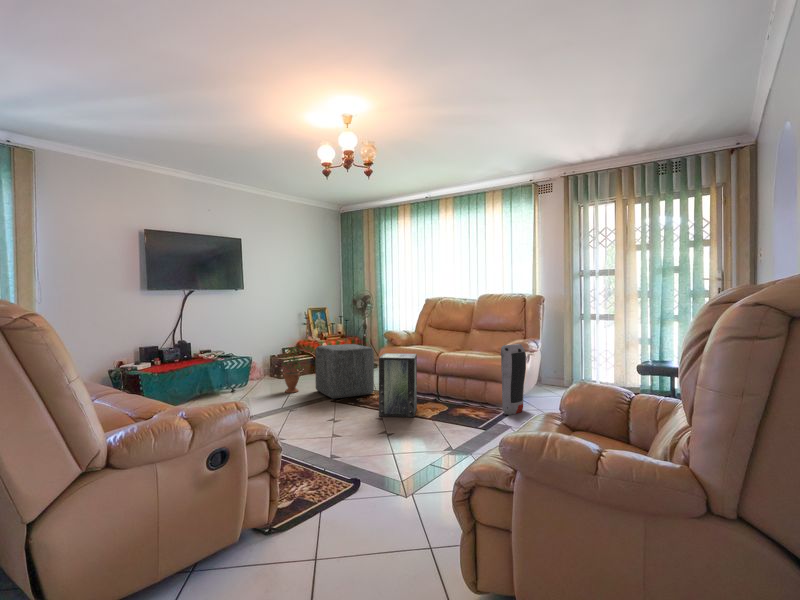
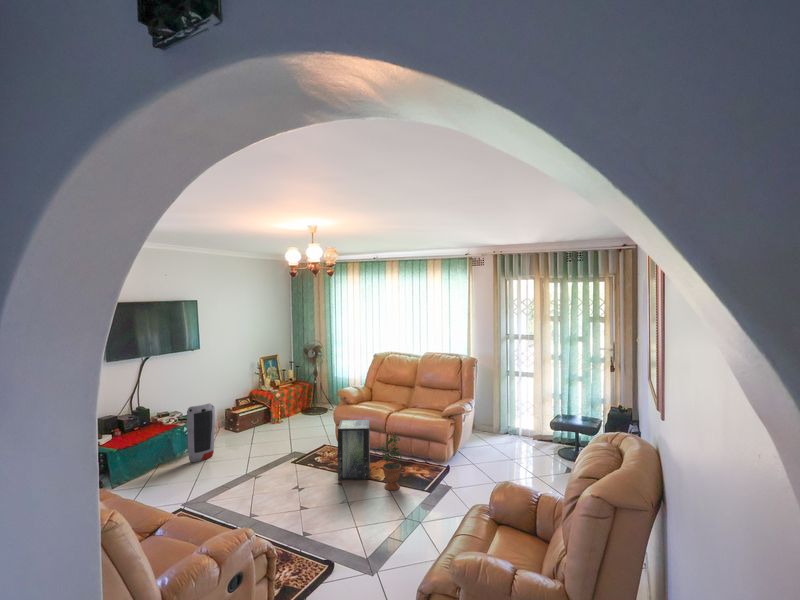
ottoman: present [315,344,374,399] -> none [274,402,329,459]
air purifier: present [501,344,526,415] -> present [187,403,215,462]
potted plant: present [282,347,300,393] -> present [379,434,402,490]

